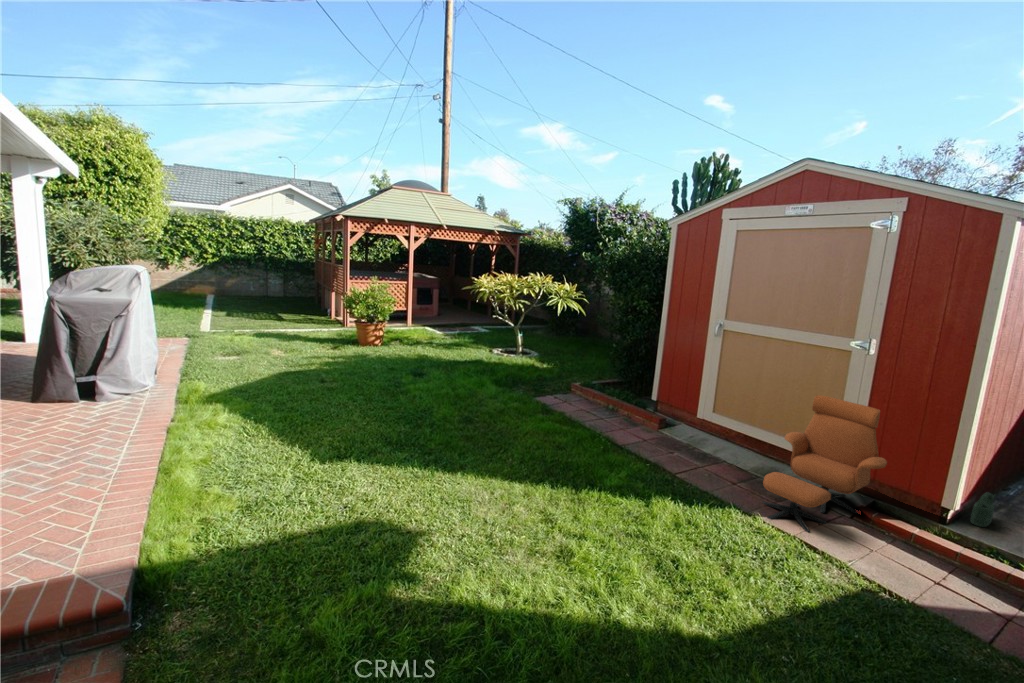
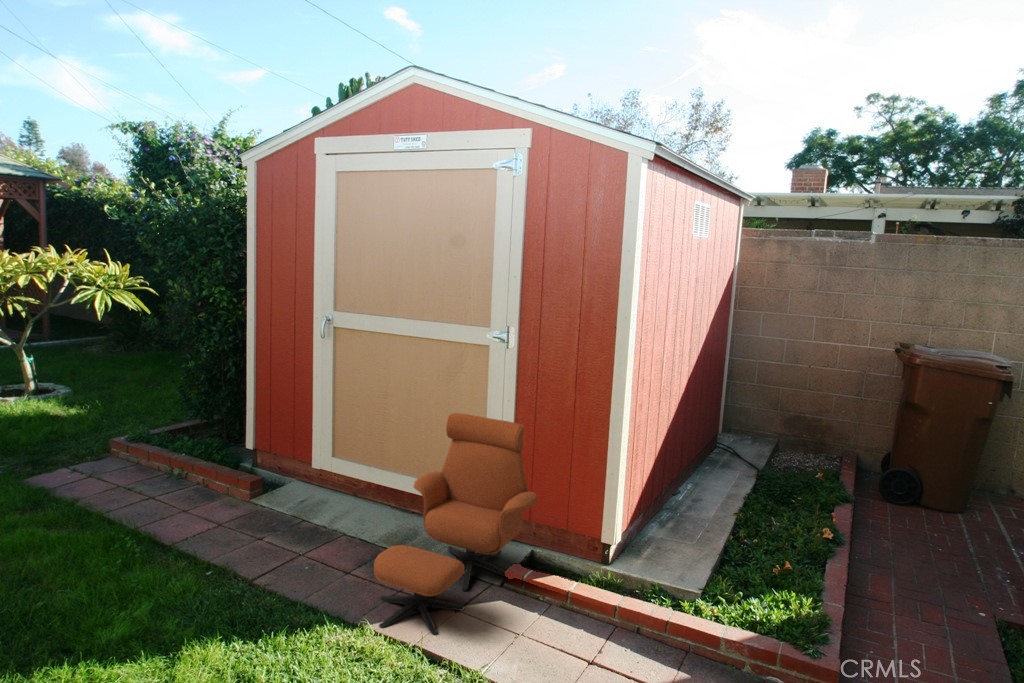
watering can: present [970,493,995,527] -> none [632,510,657,558]

